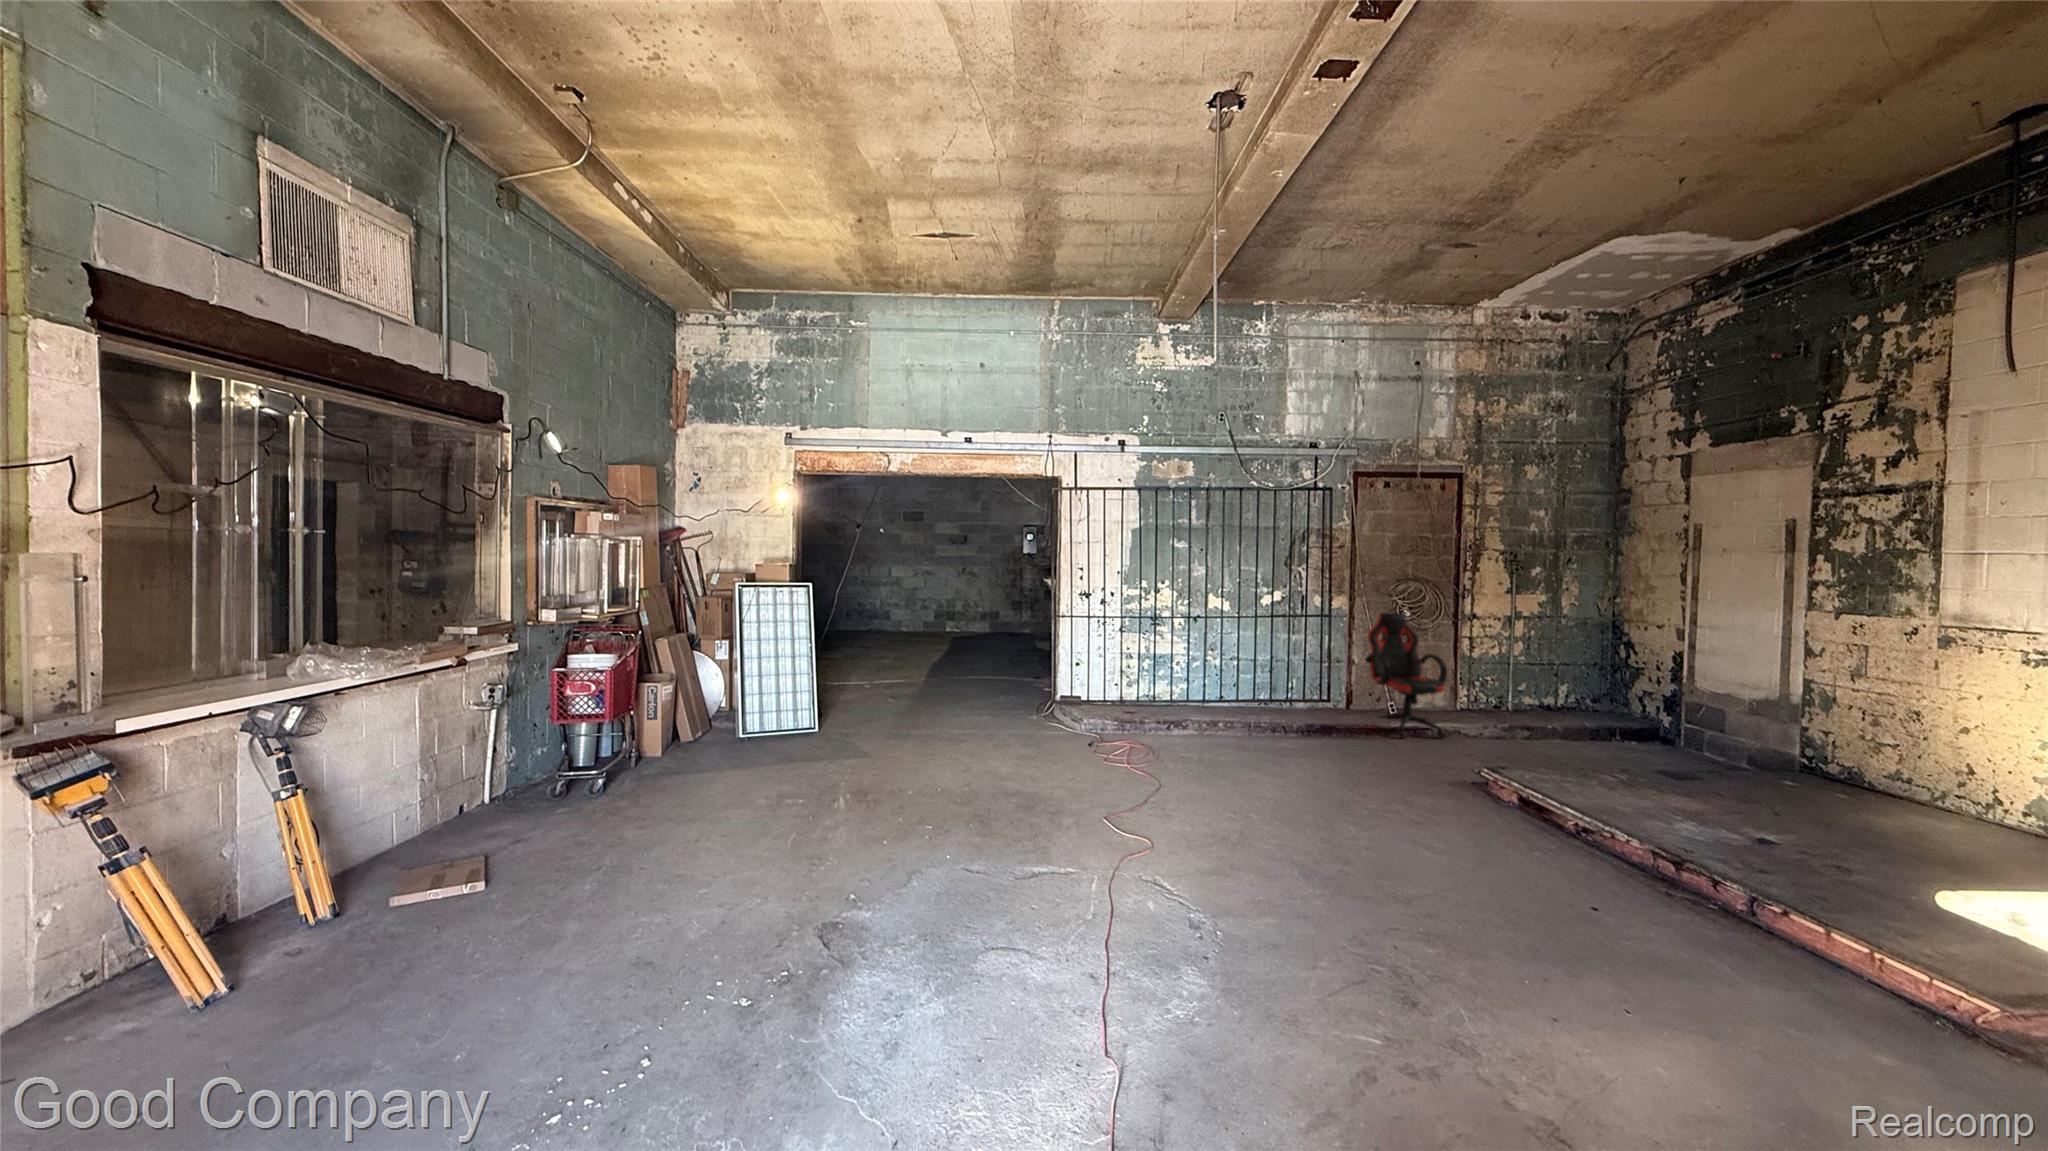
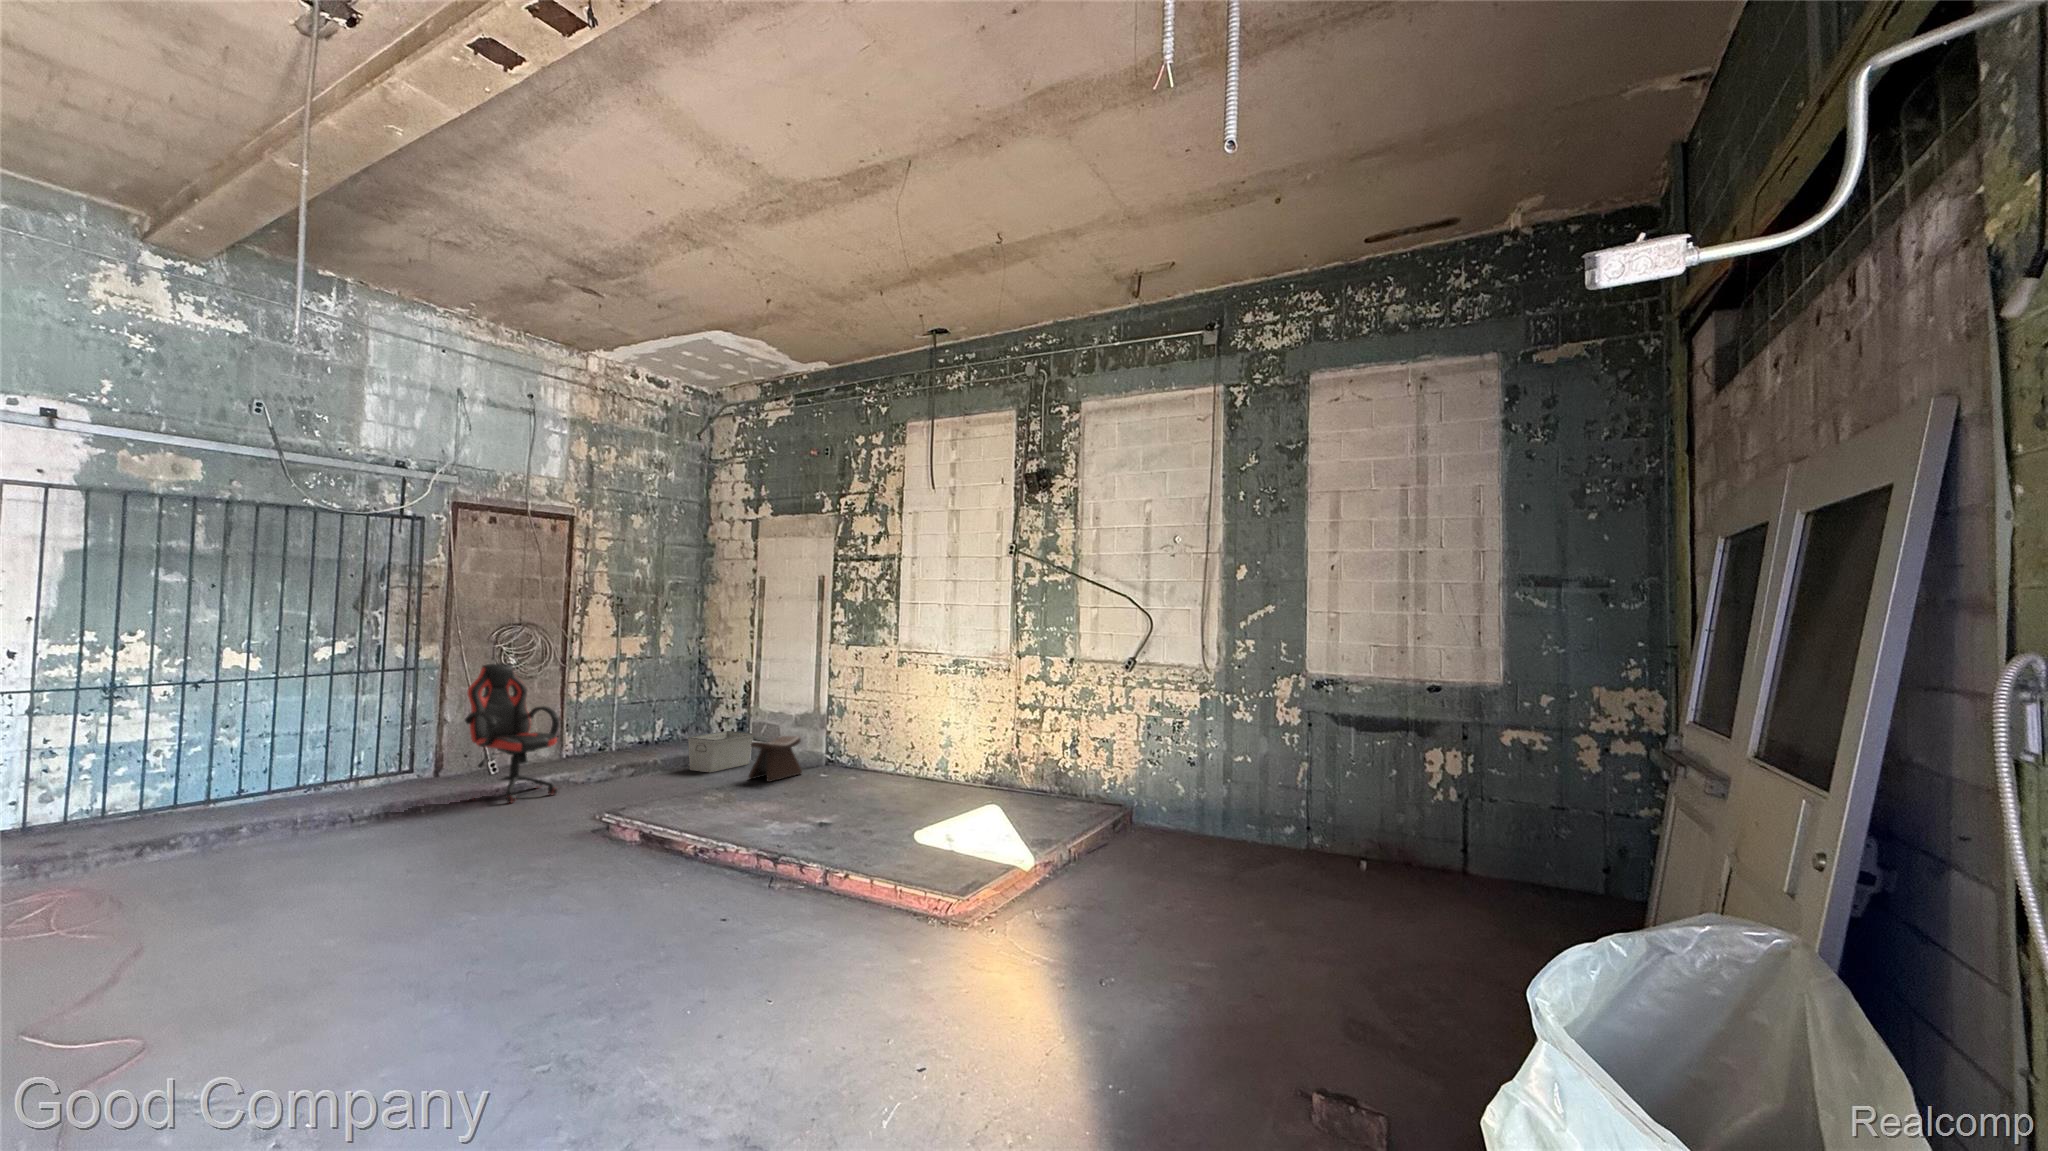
storage bin: none [1594,704,1687,748] -> present [688,731,753,772]
stool: none [1677,722,1766,776] -> present [749,736,802,782]

